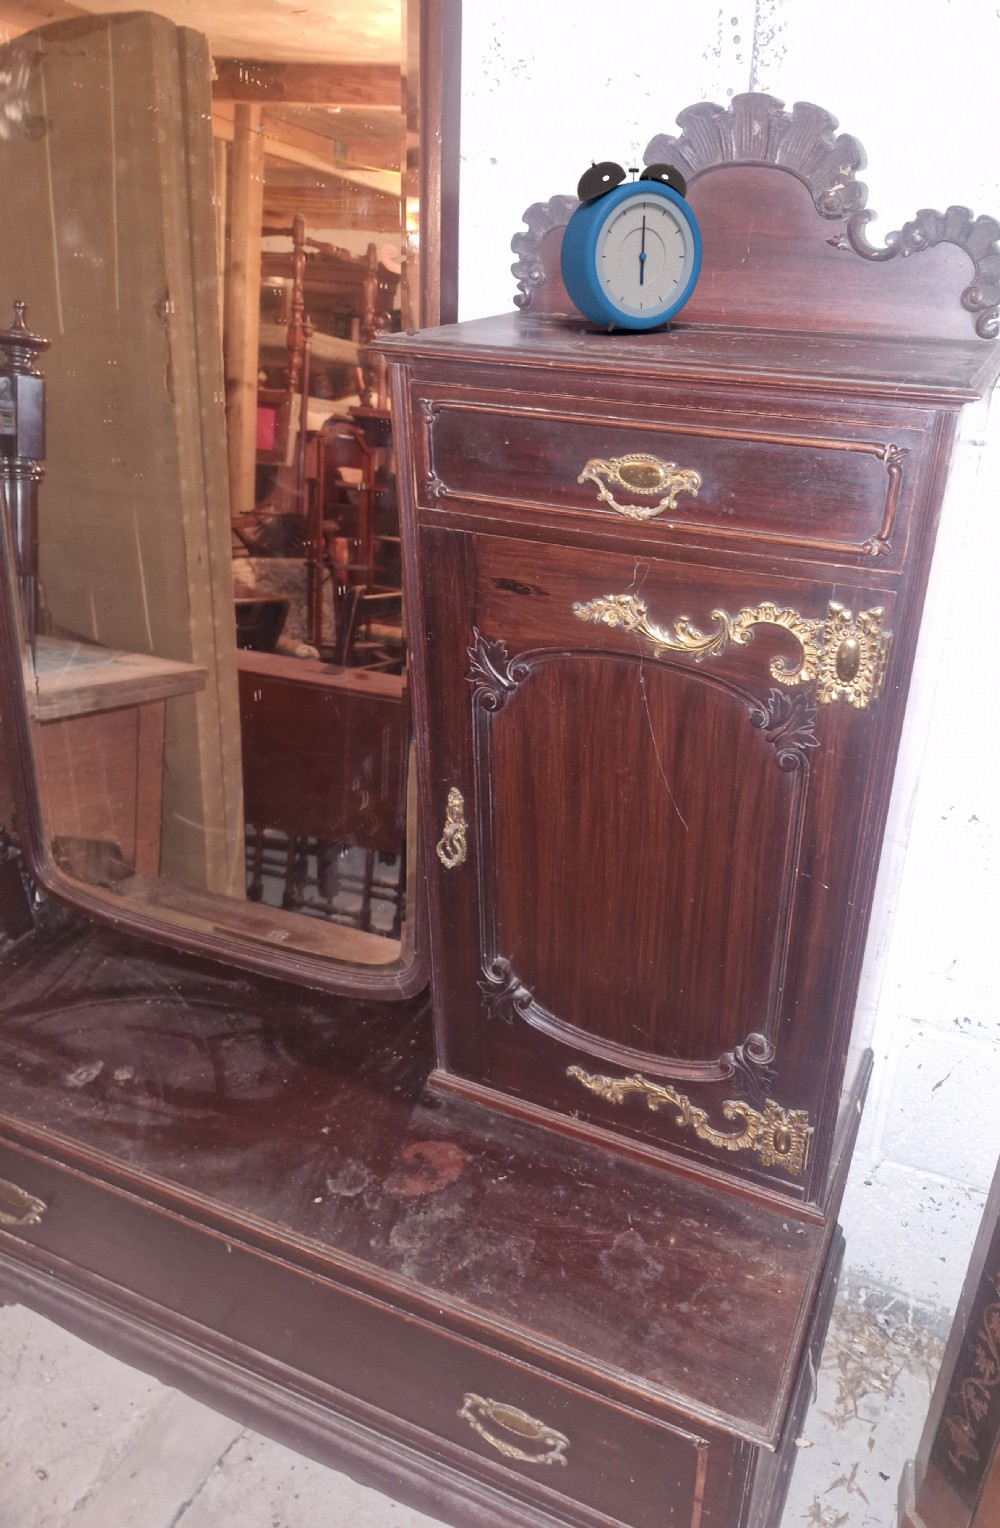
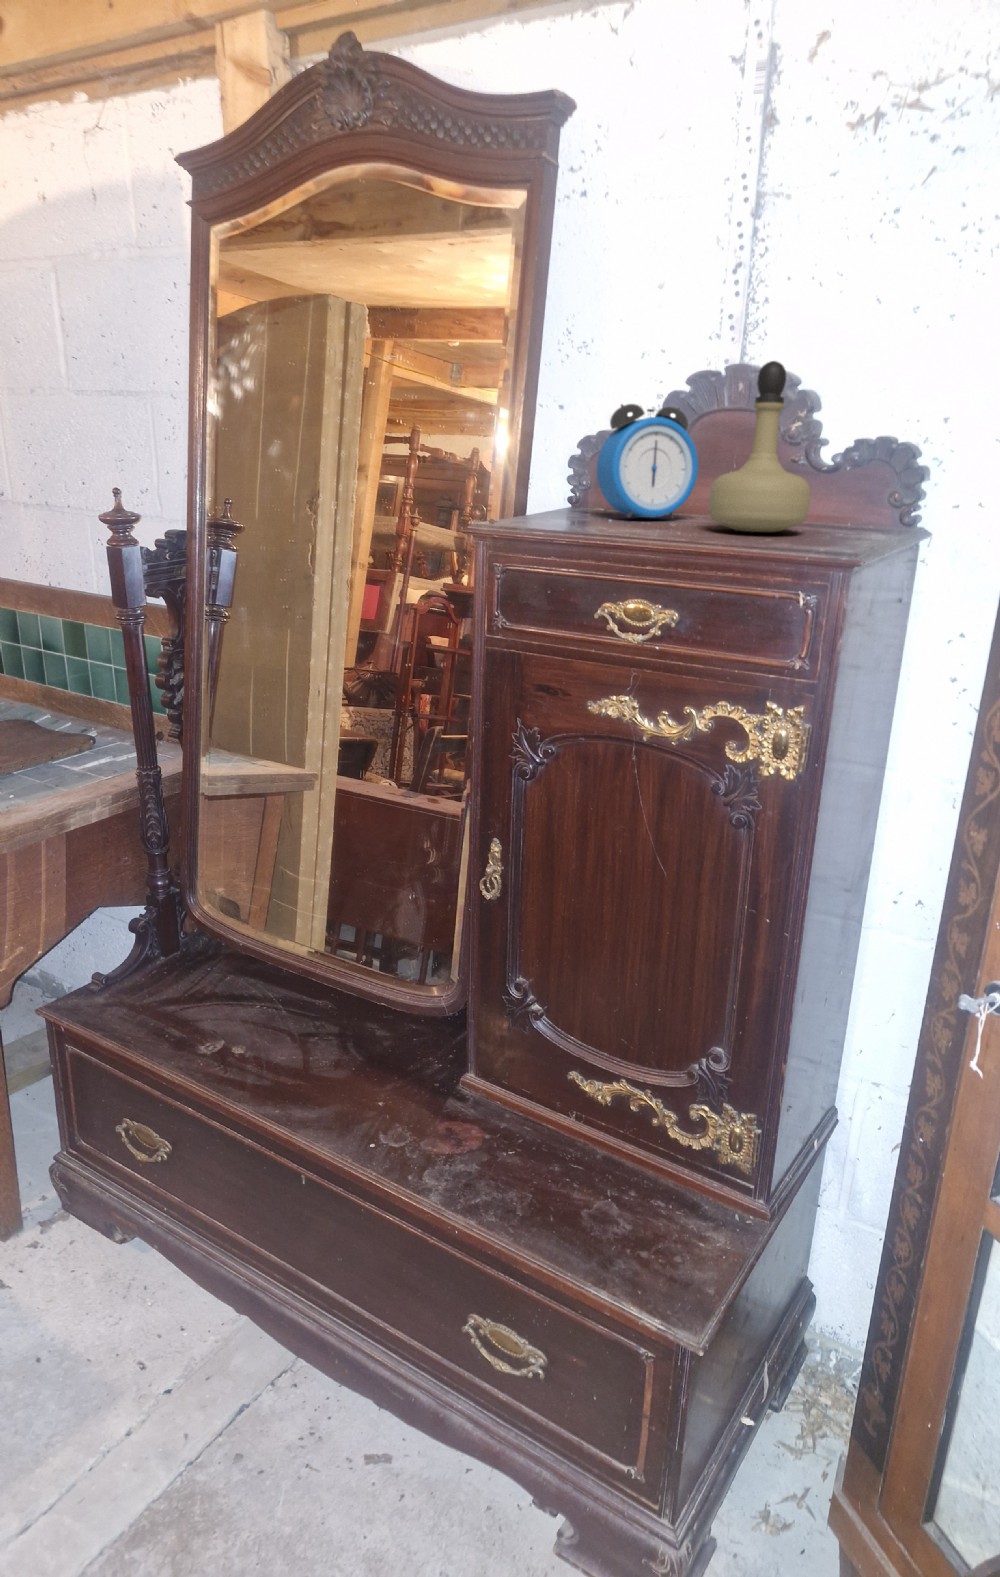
perfume bottle: none [728,91,873,351] -> present [708,361,810,532]

